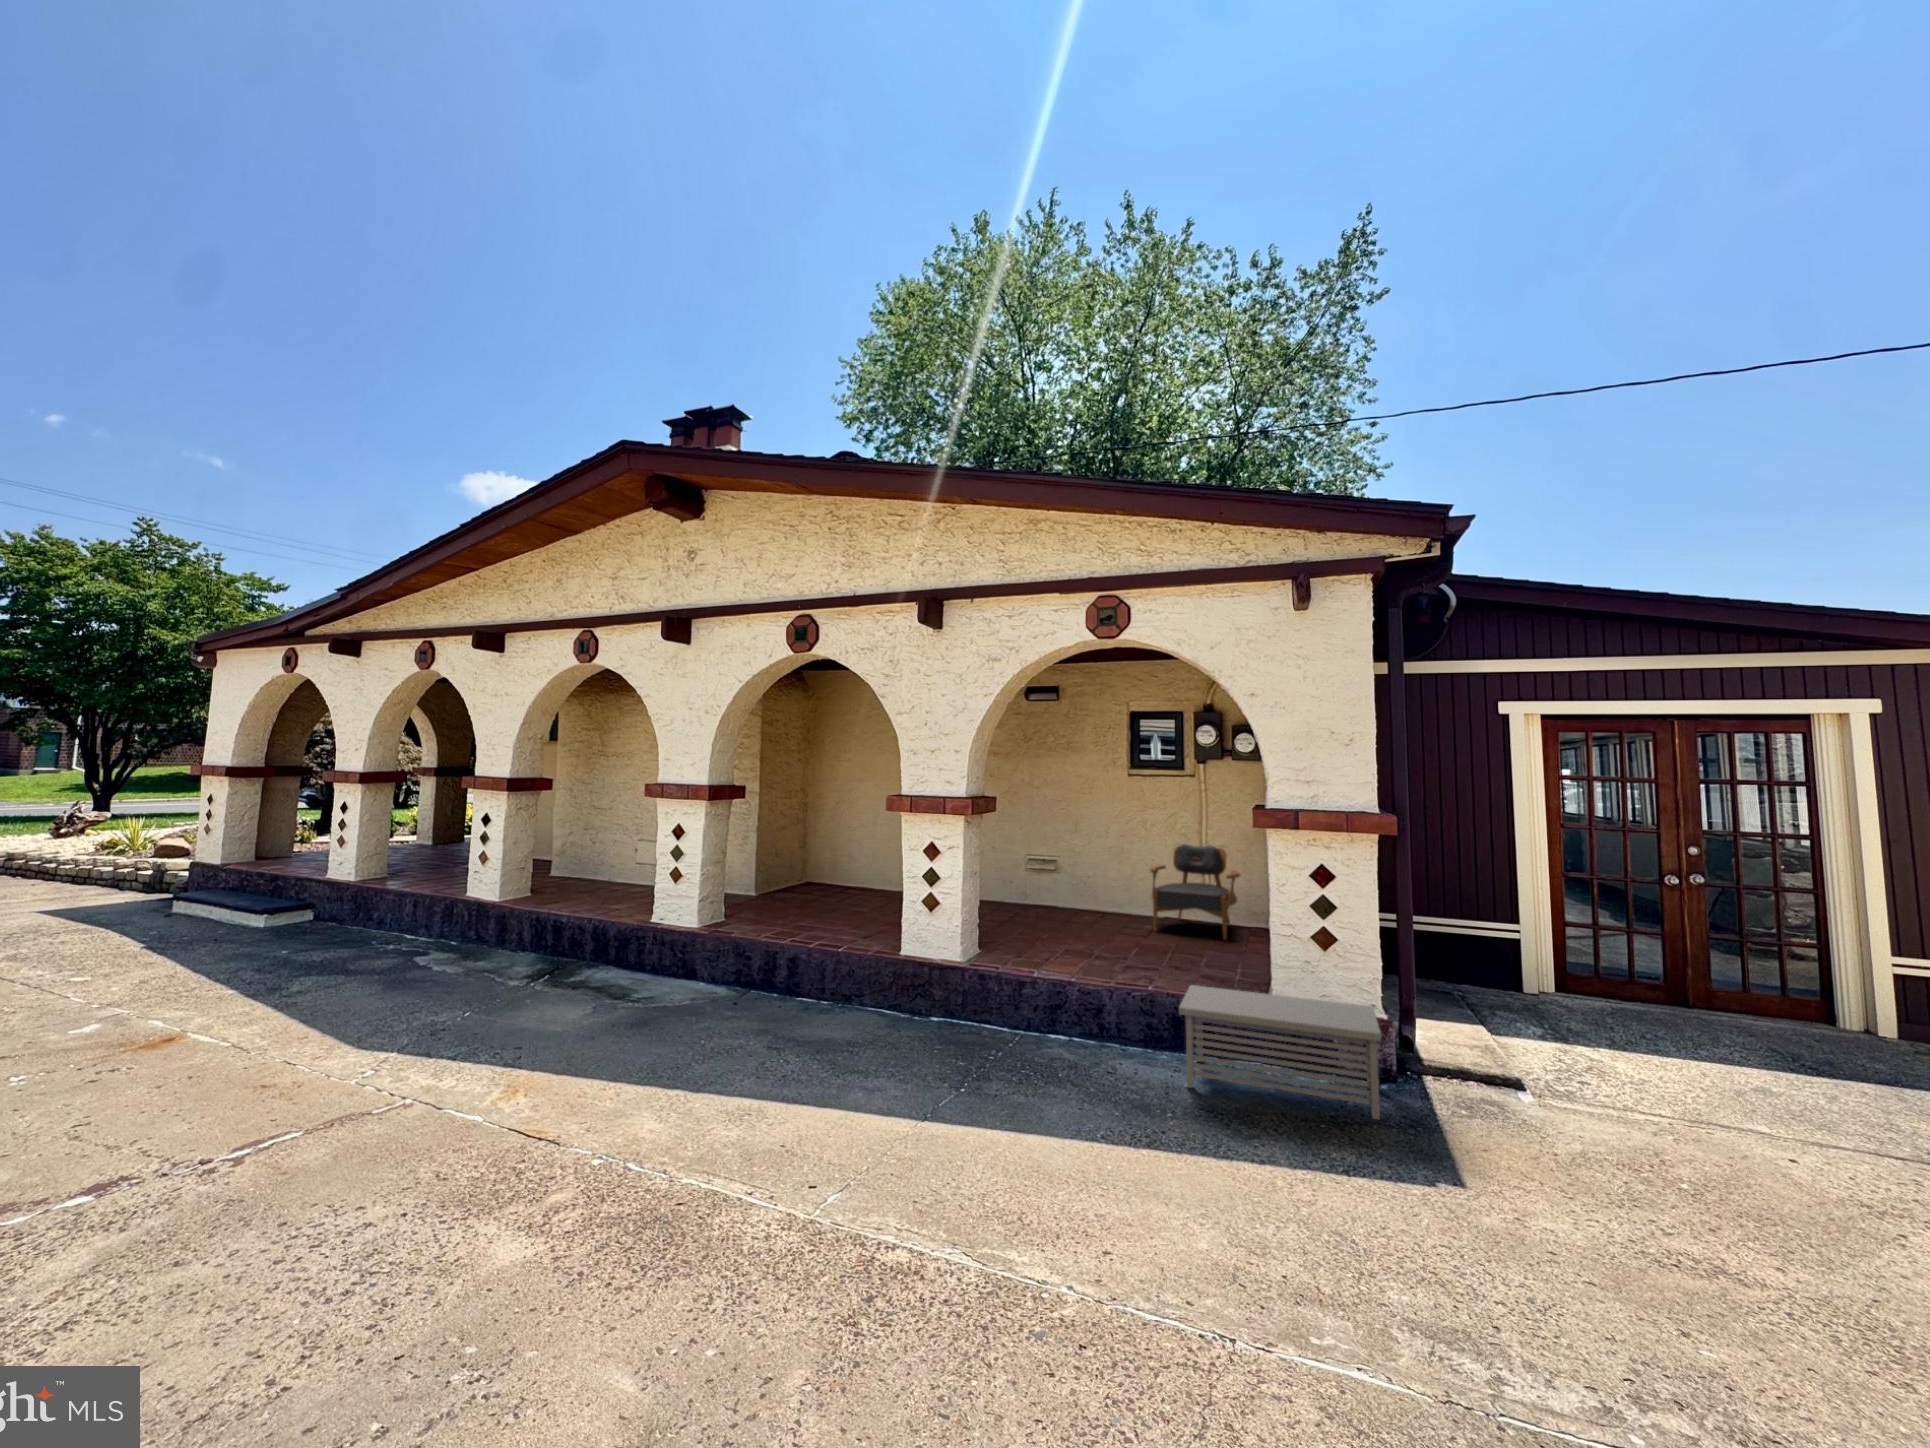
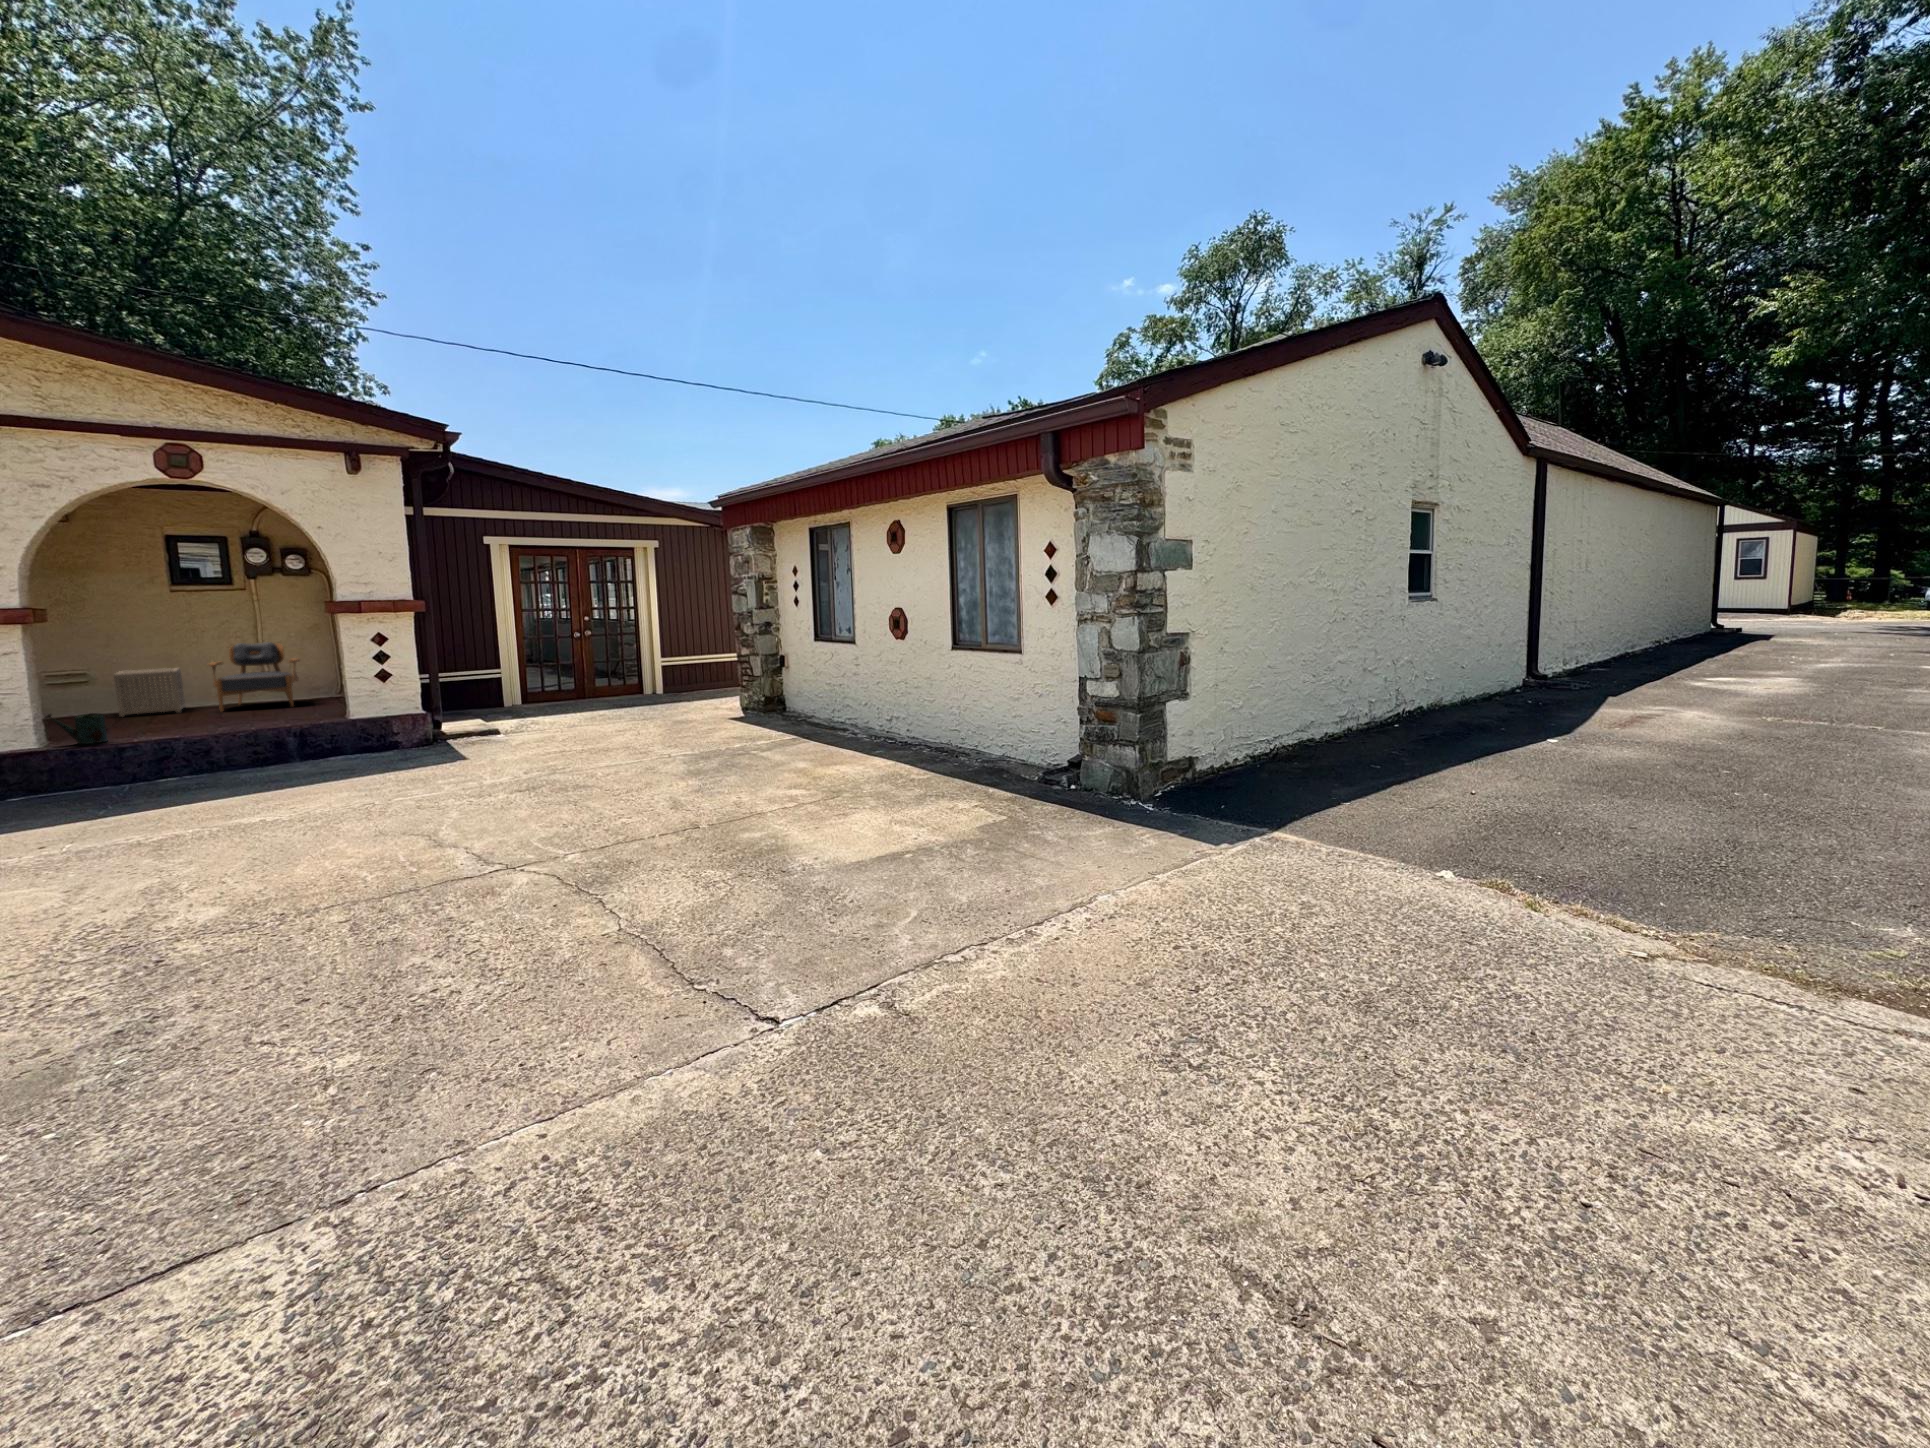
side table: none [1072,863,1132,923] -> present [114,668,186,717]
watering can: none [974,923,1031,969] -> present [45,713,108,744]
storage bench: present [1179,985,1381,1120] -> none [286,708,424,773]

